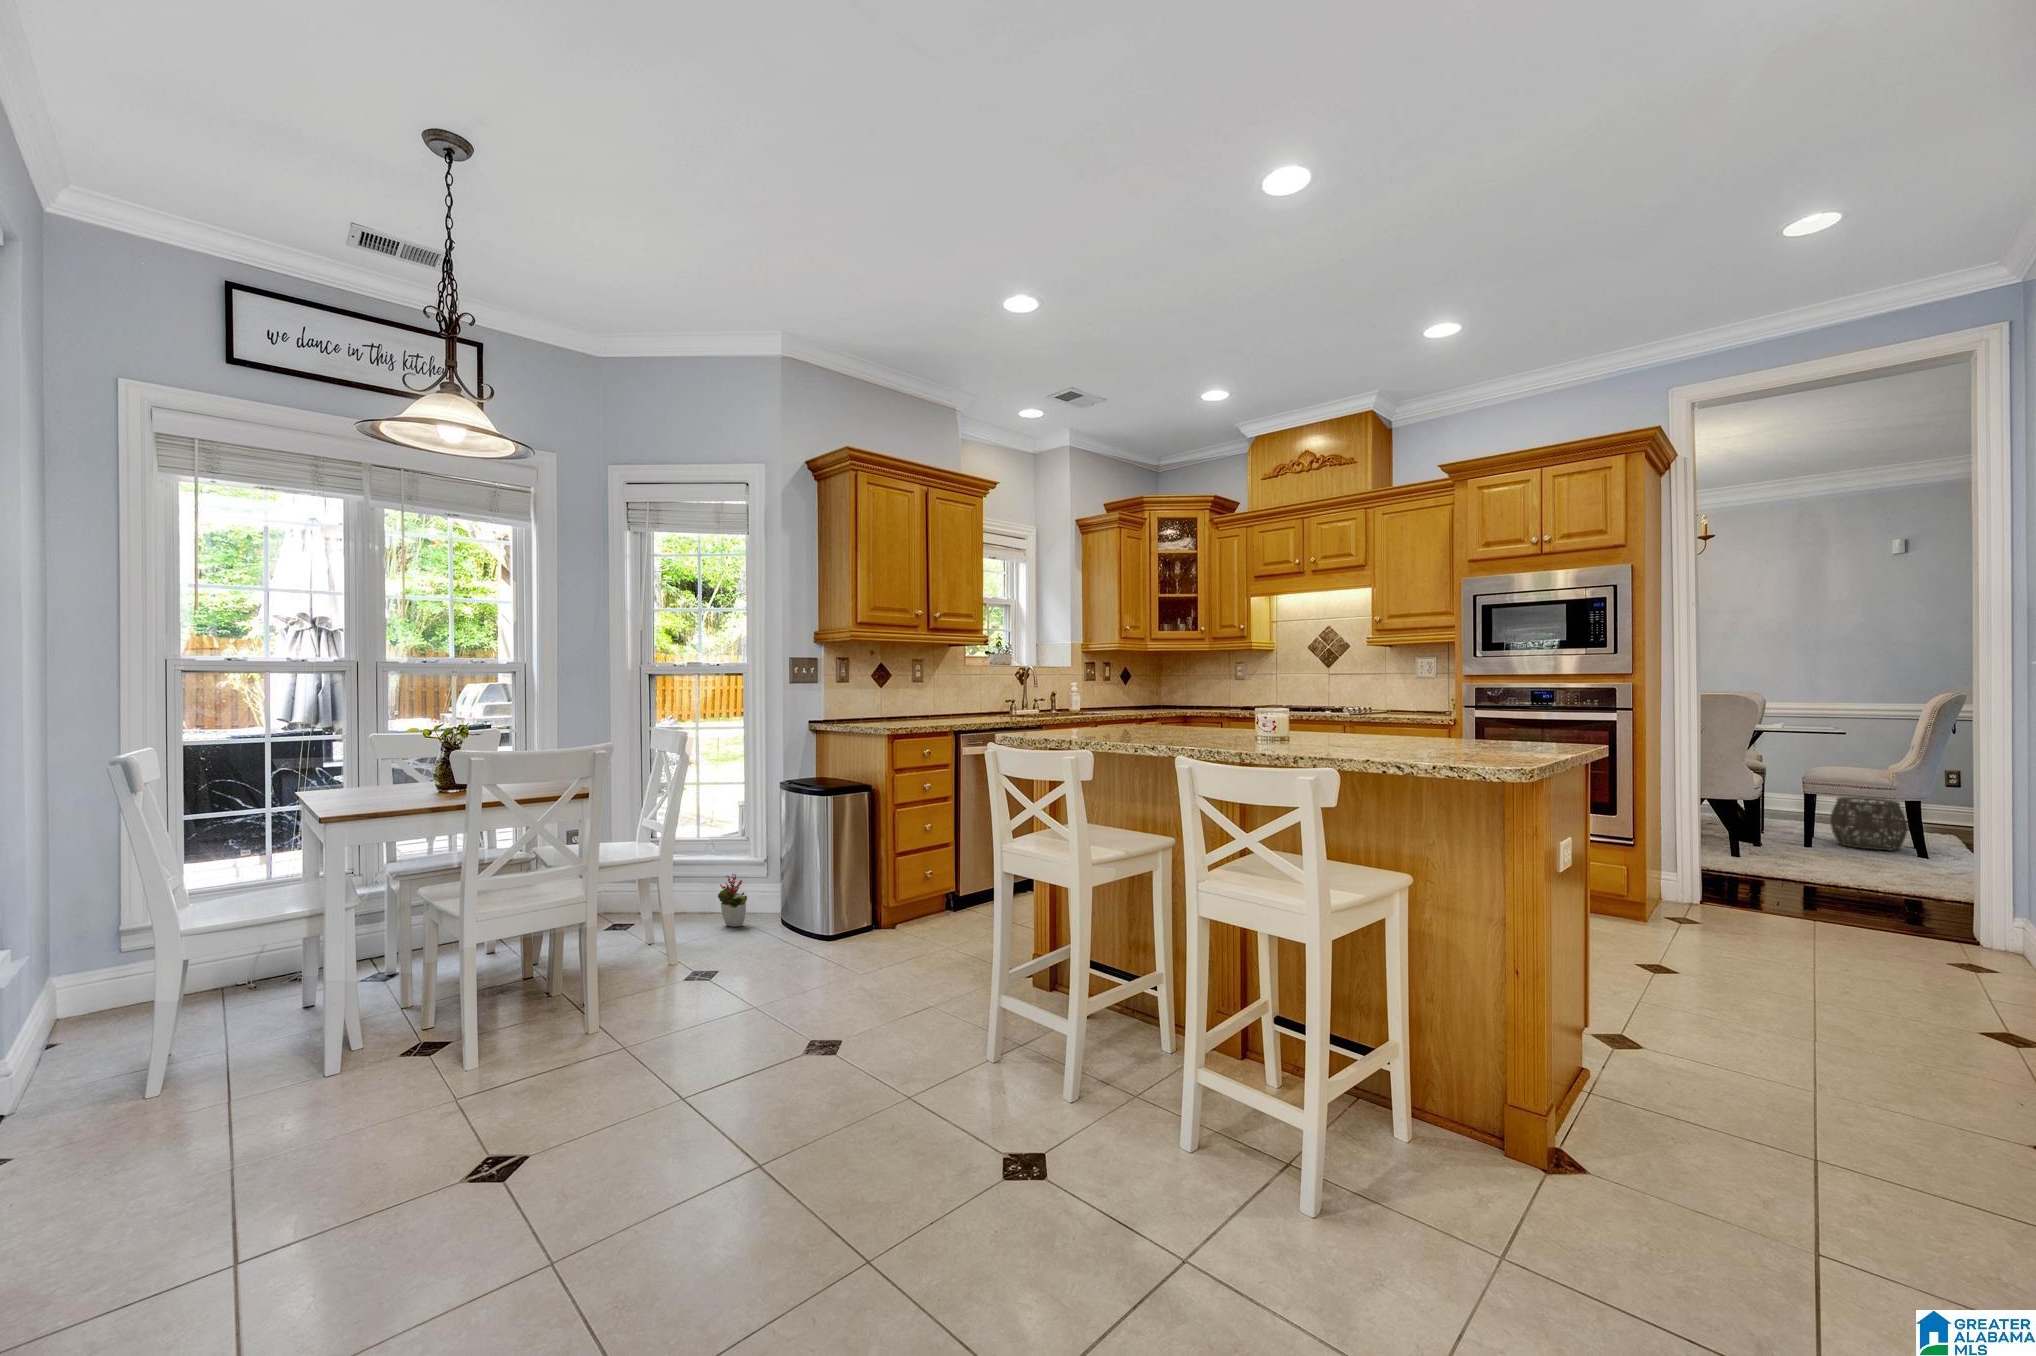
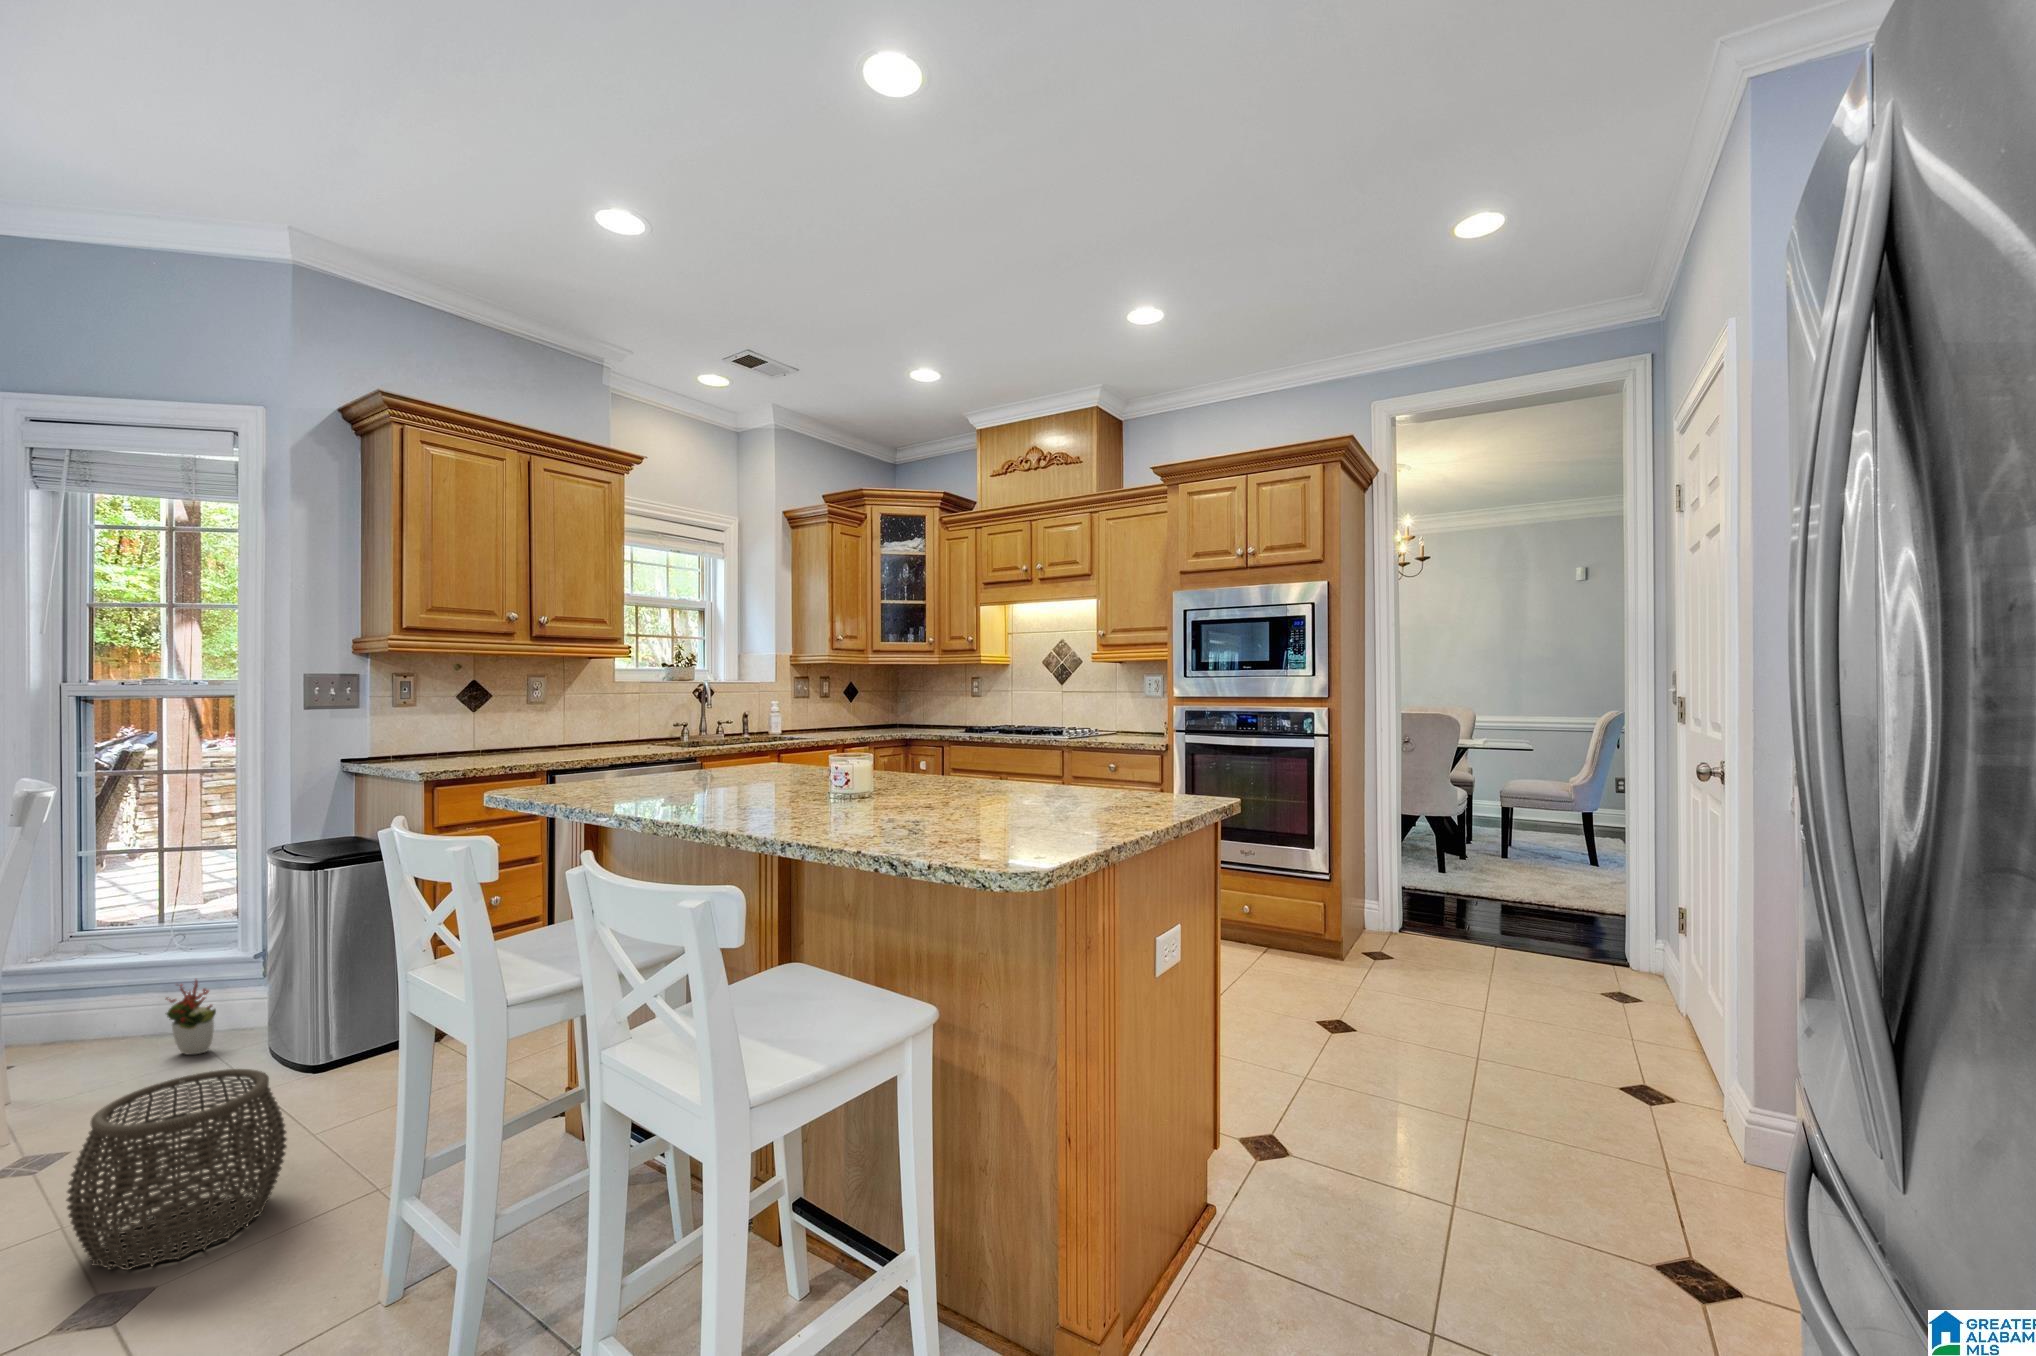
woven basket: present [1830,797,1907,851] -> present [67,1069,287,1270]

